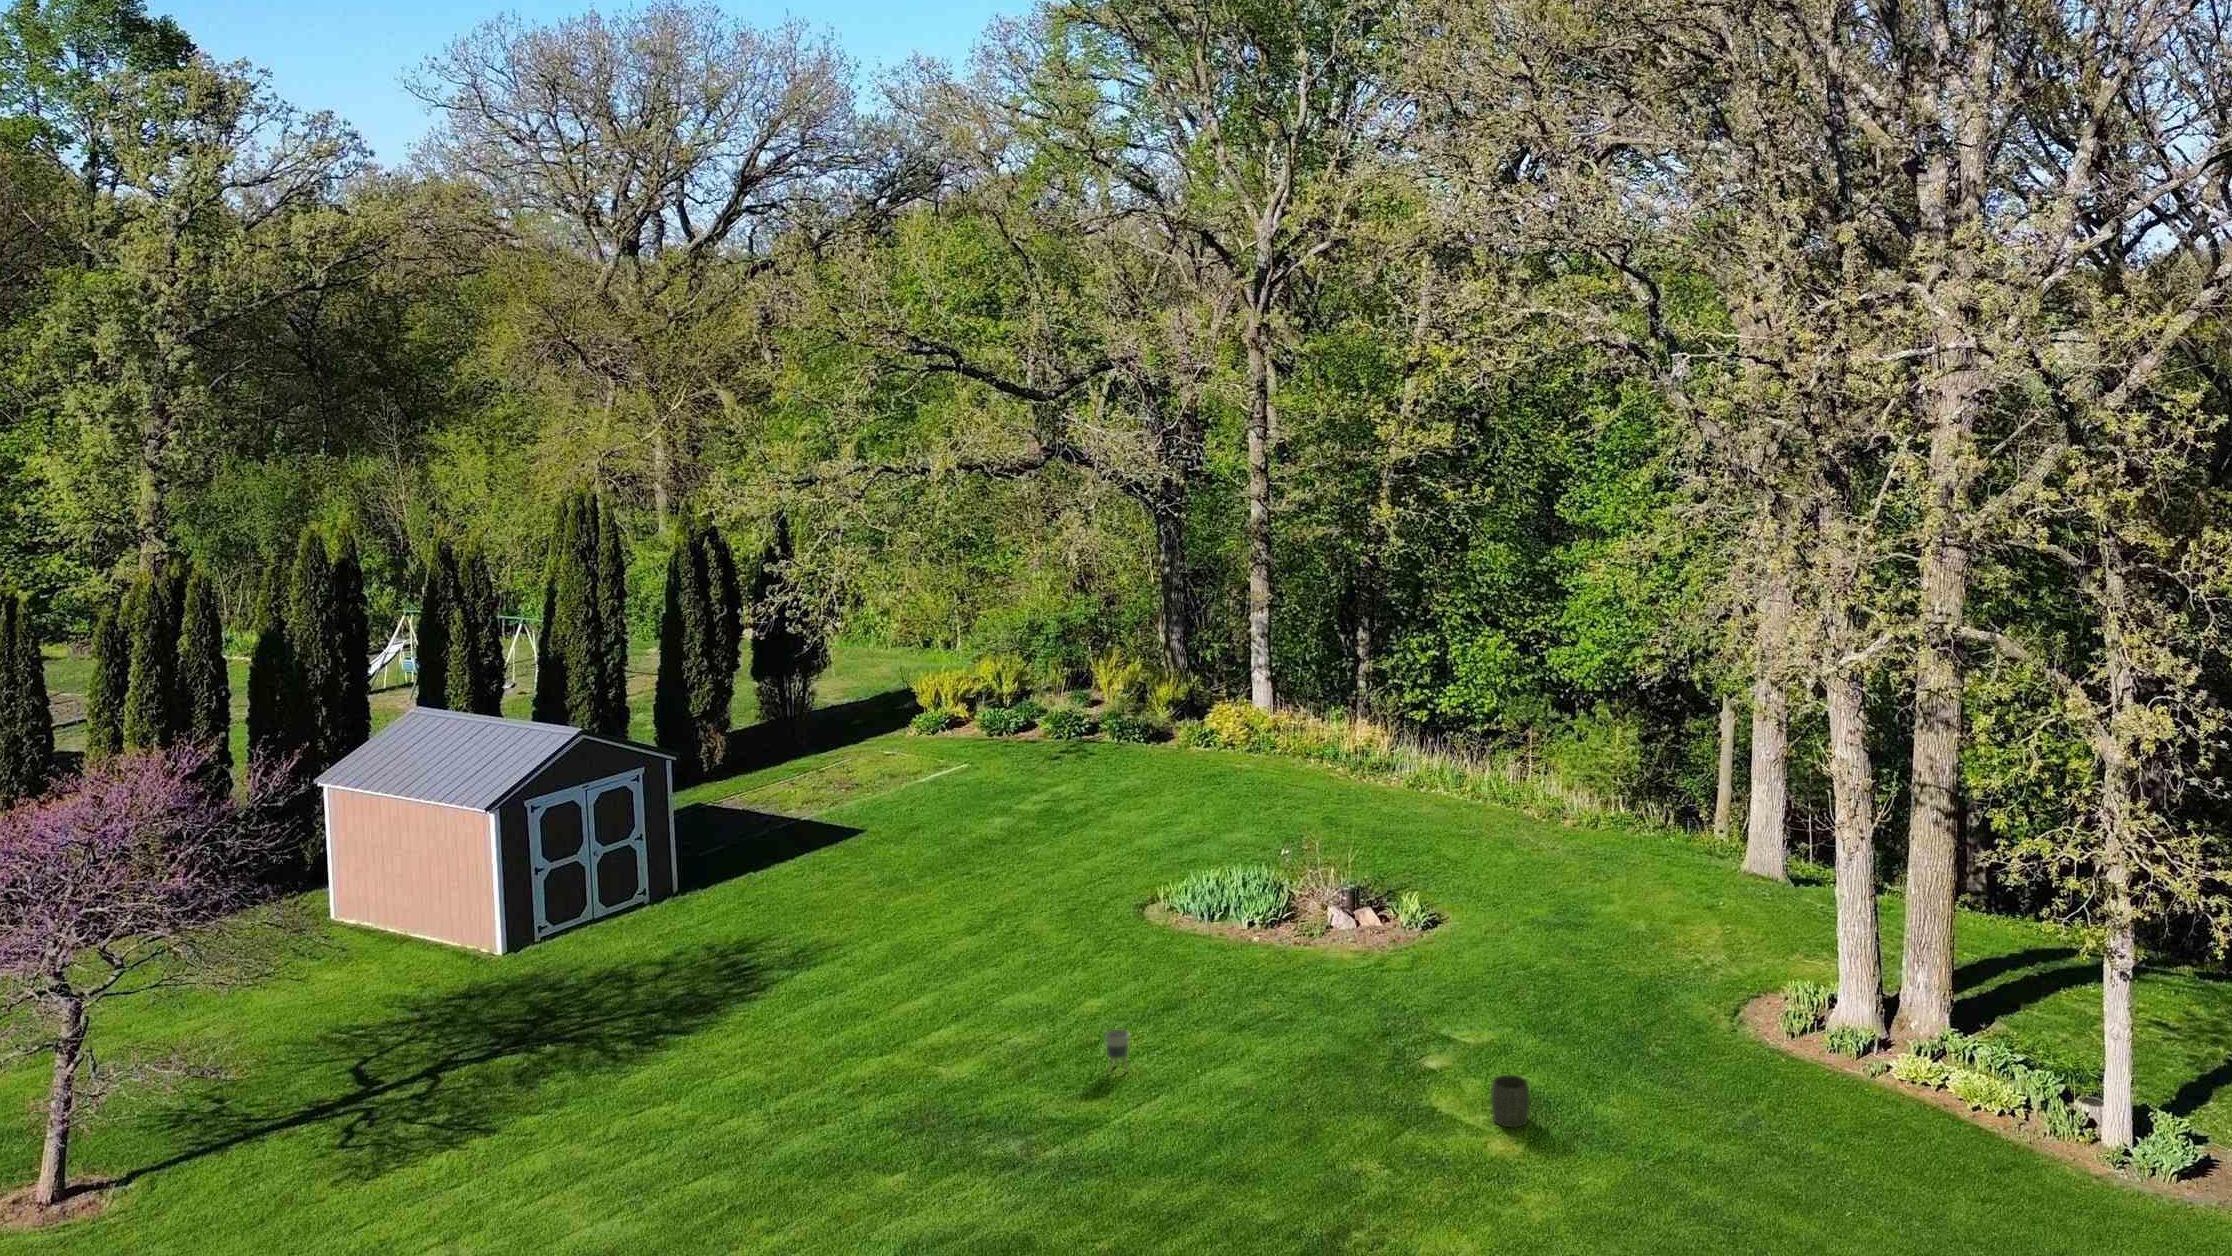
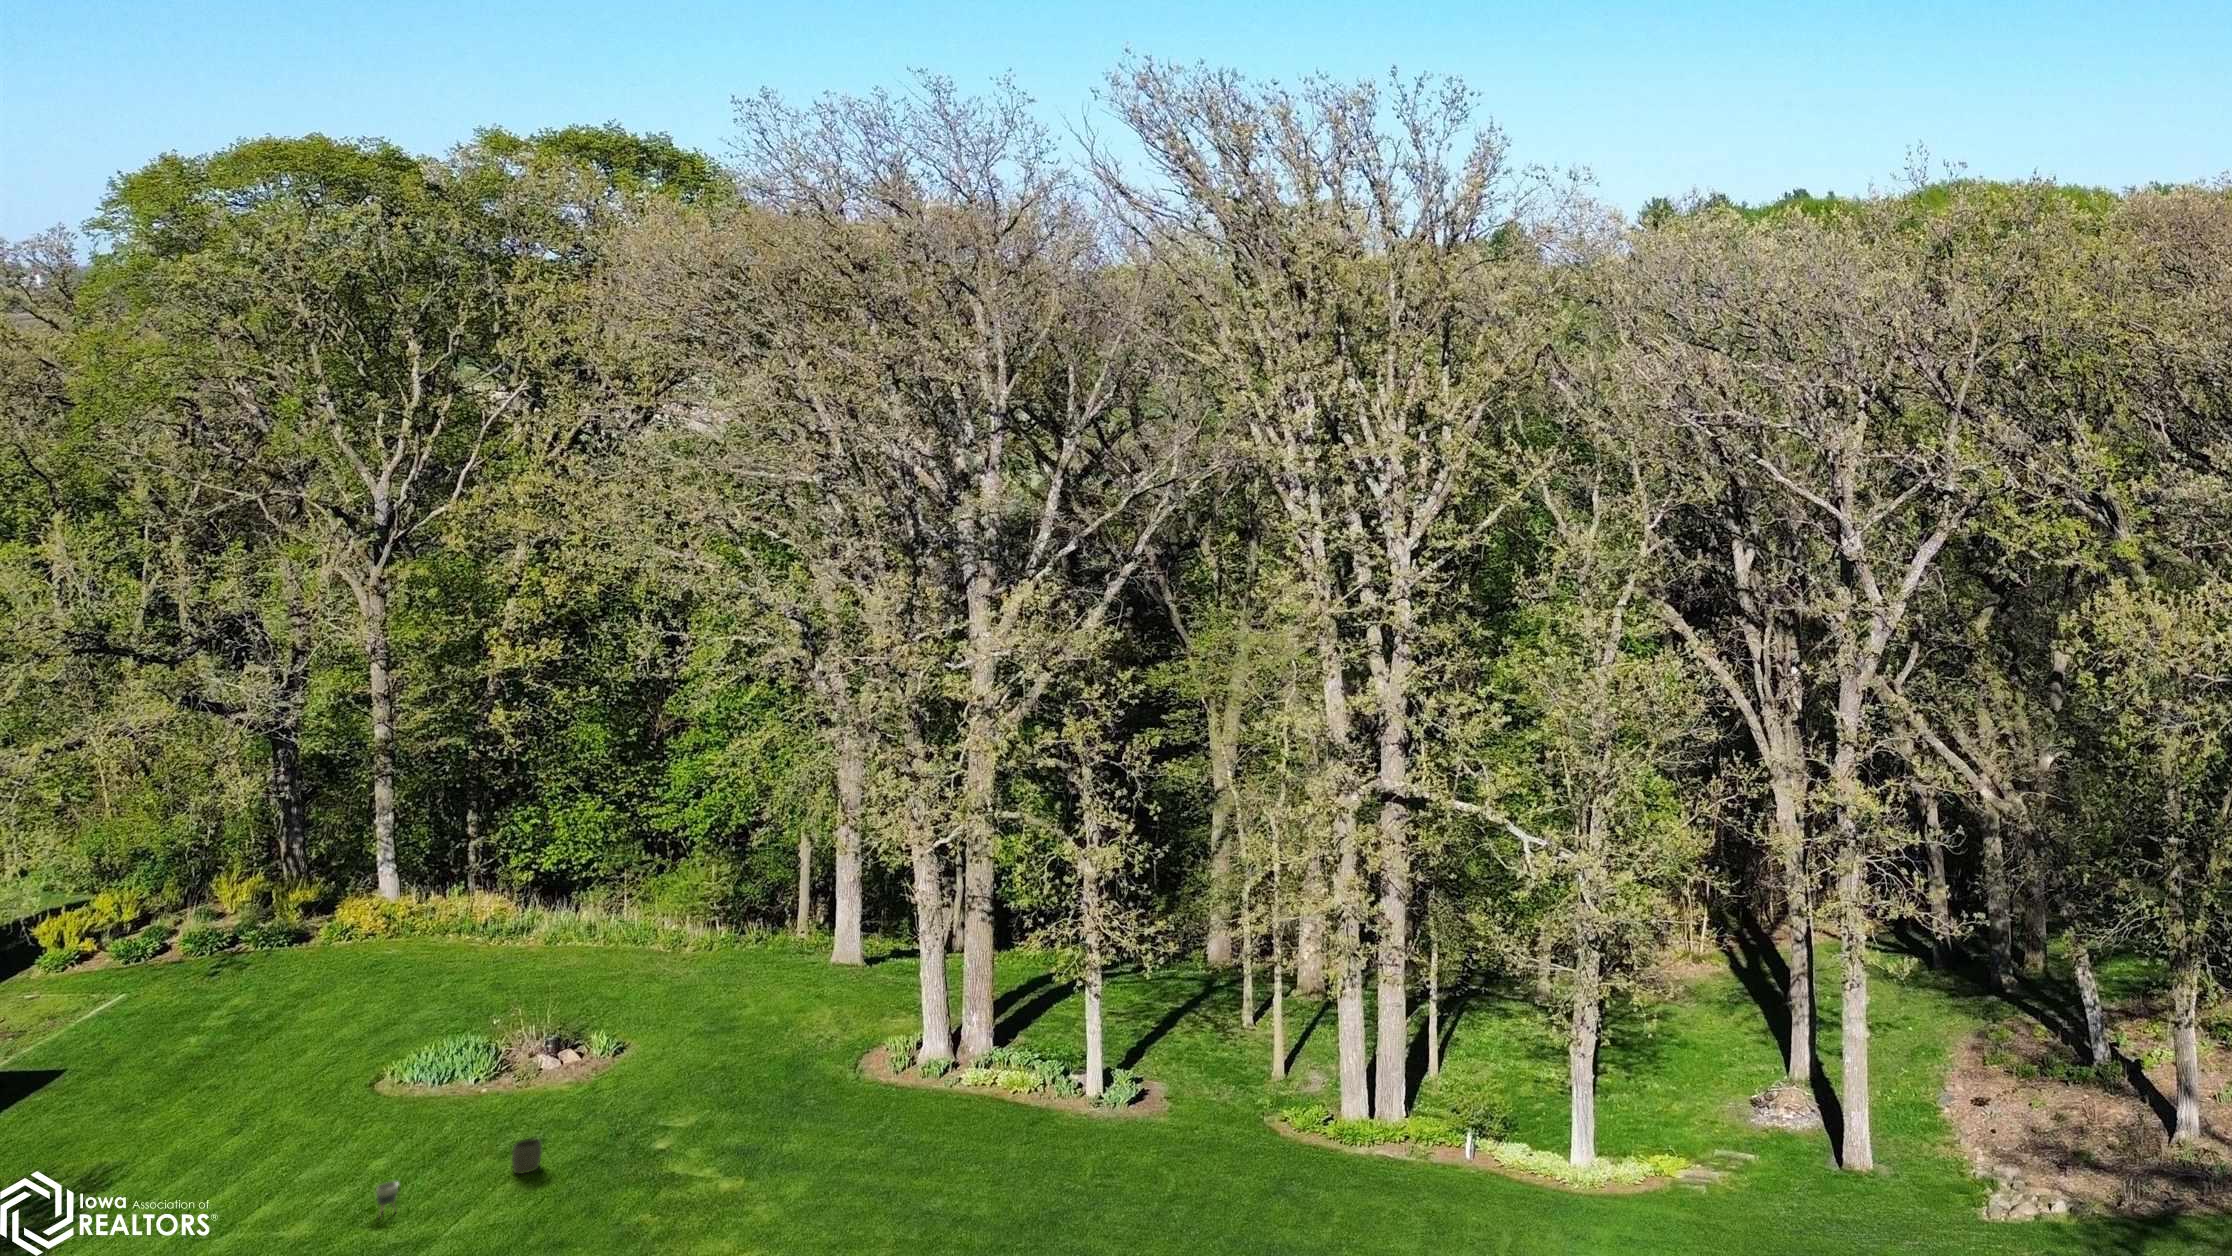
woven basket: present [1491,1075,1530,1127] -> present [512,1139,542,1174]

